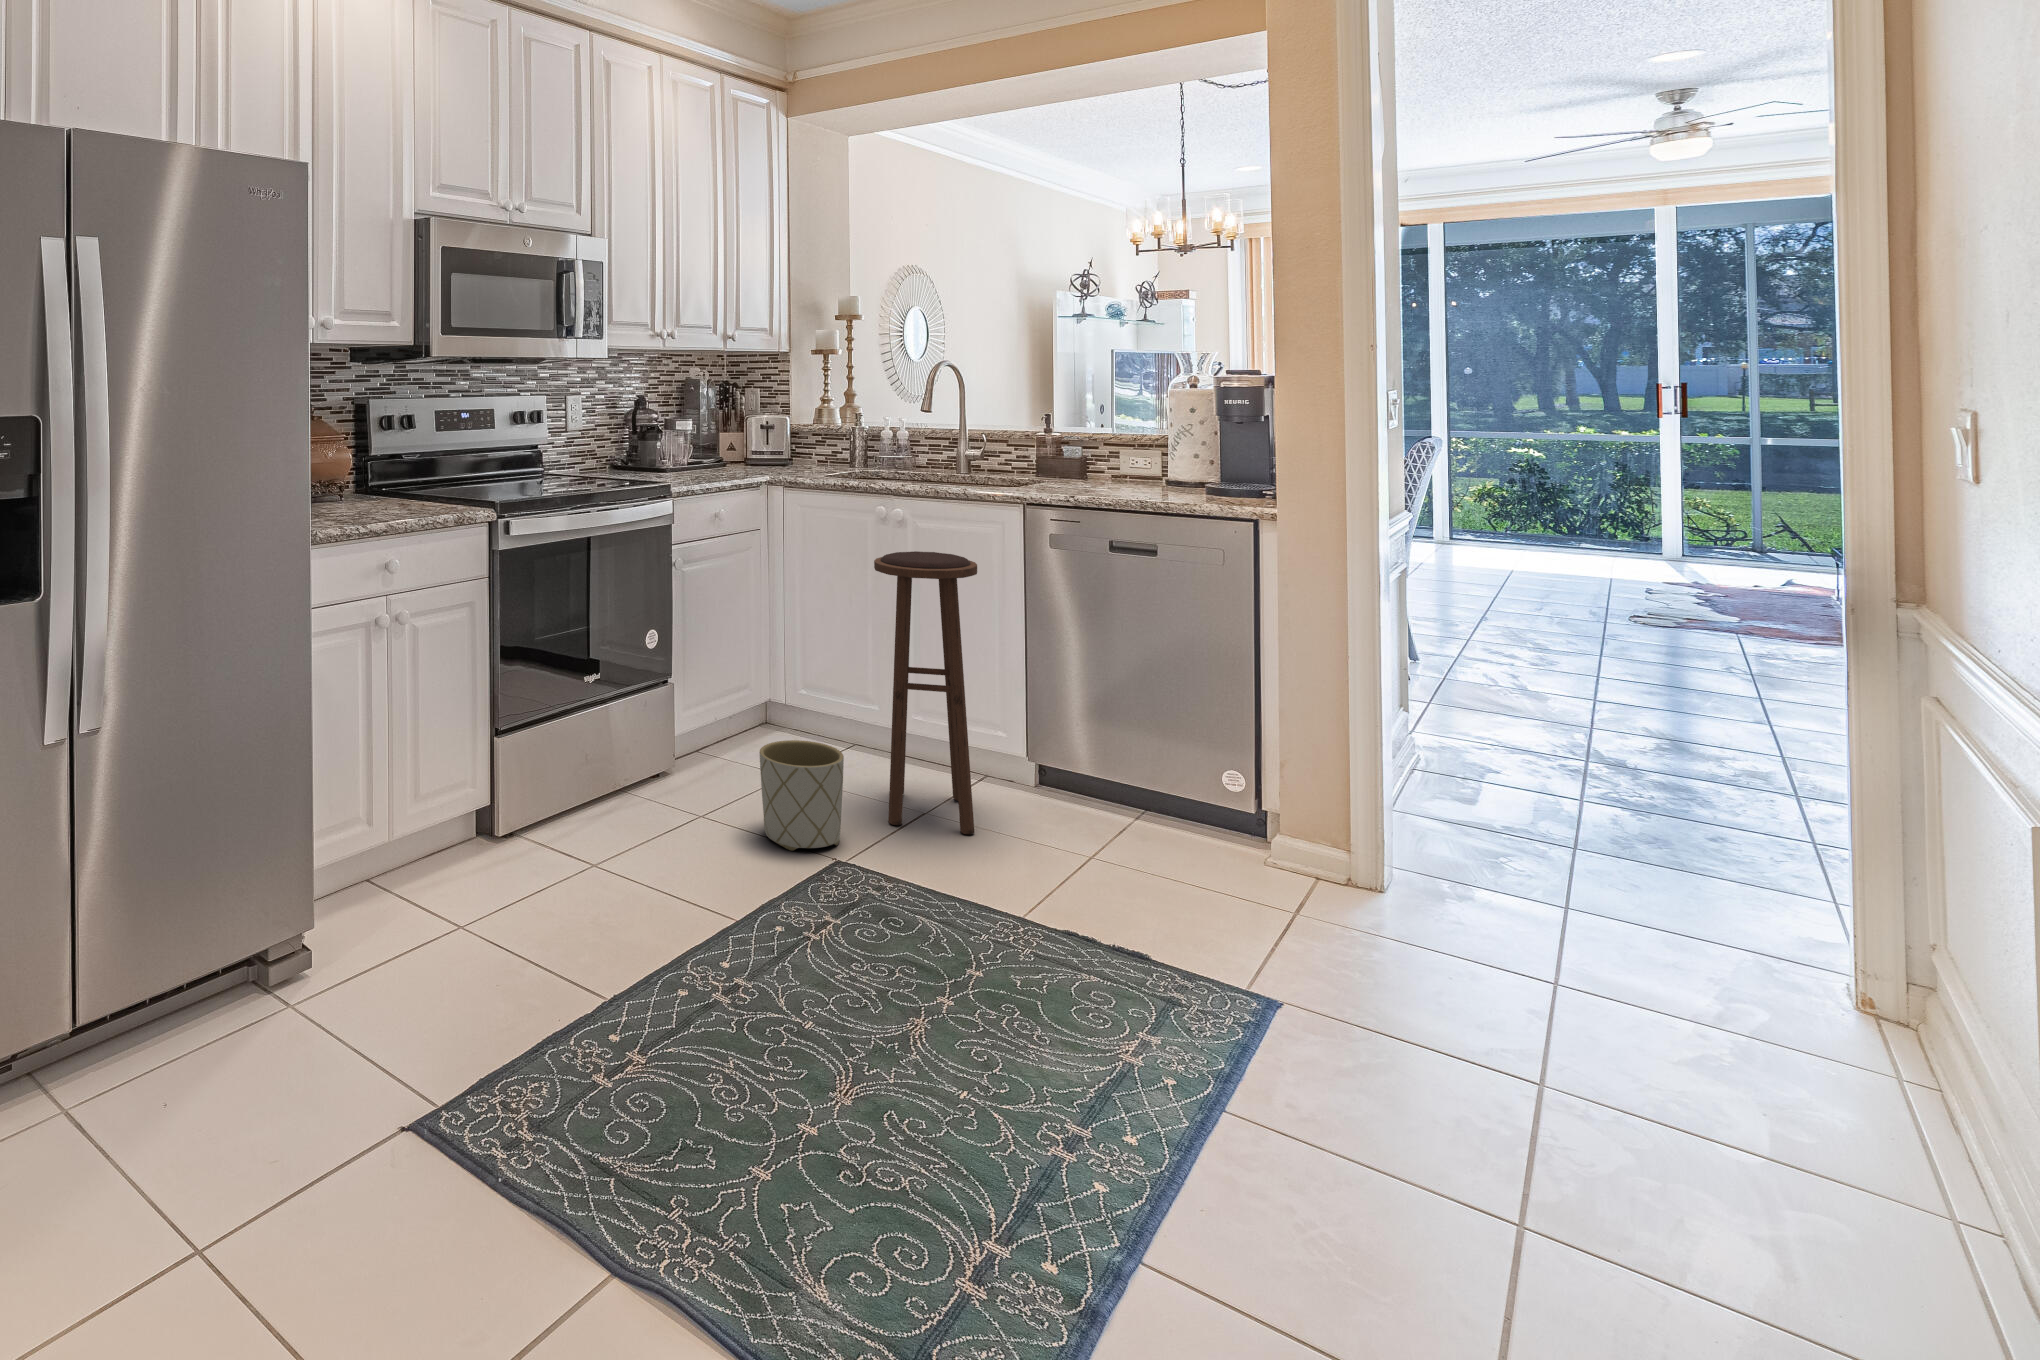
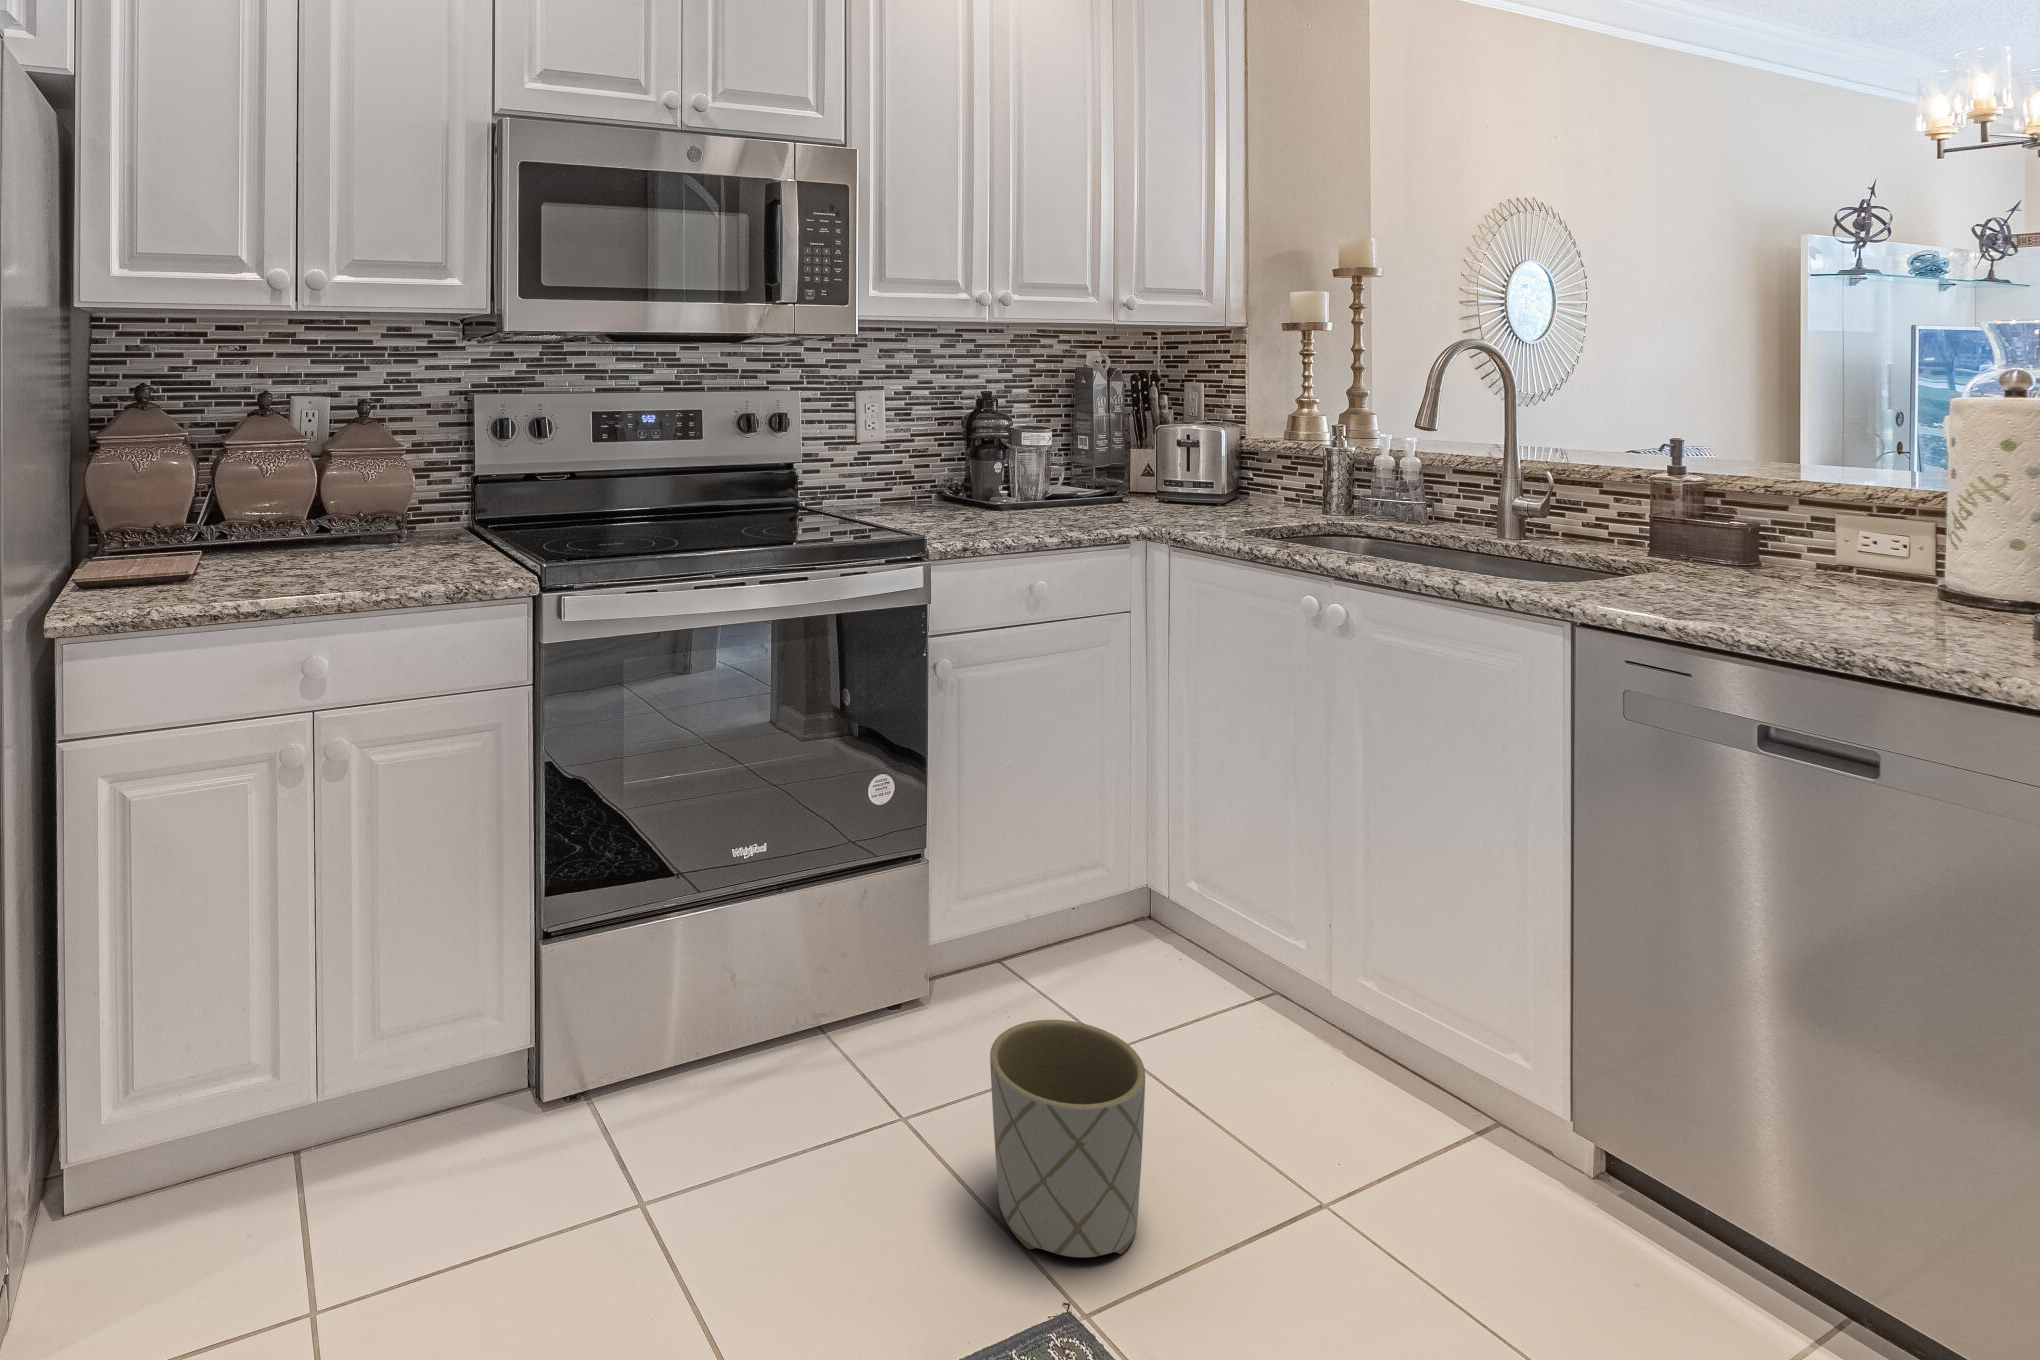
stool: present [874,551,977,835] -> none [1244,694,1451,1287]

